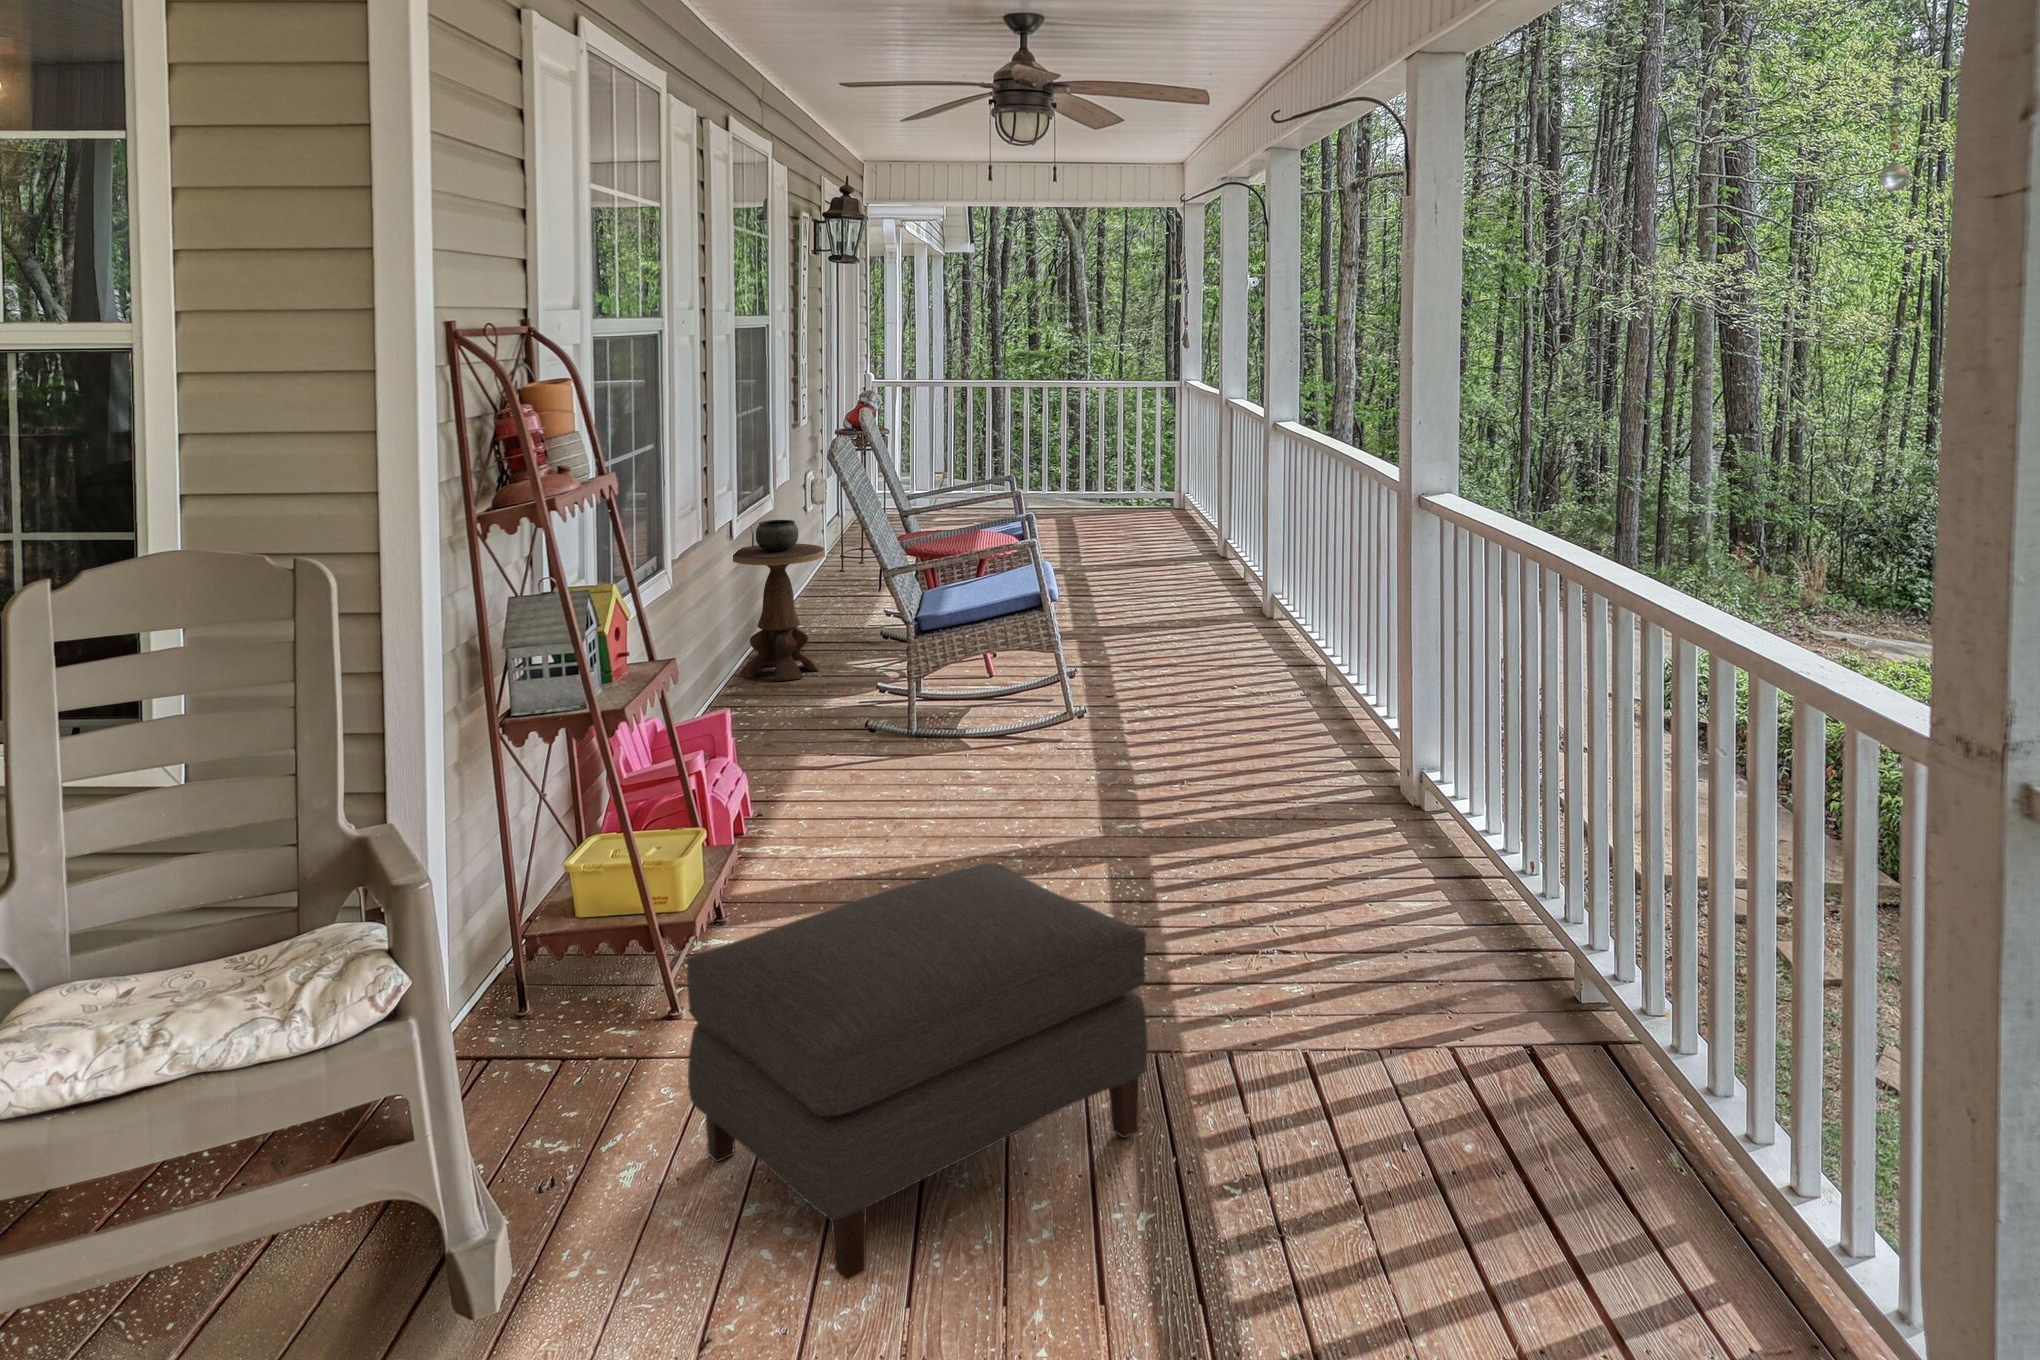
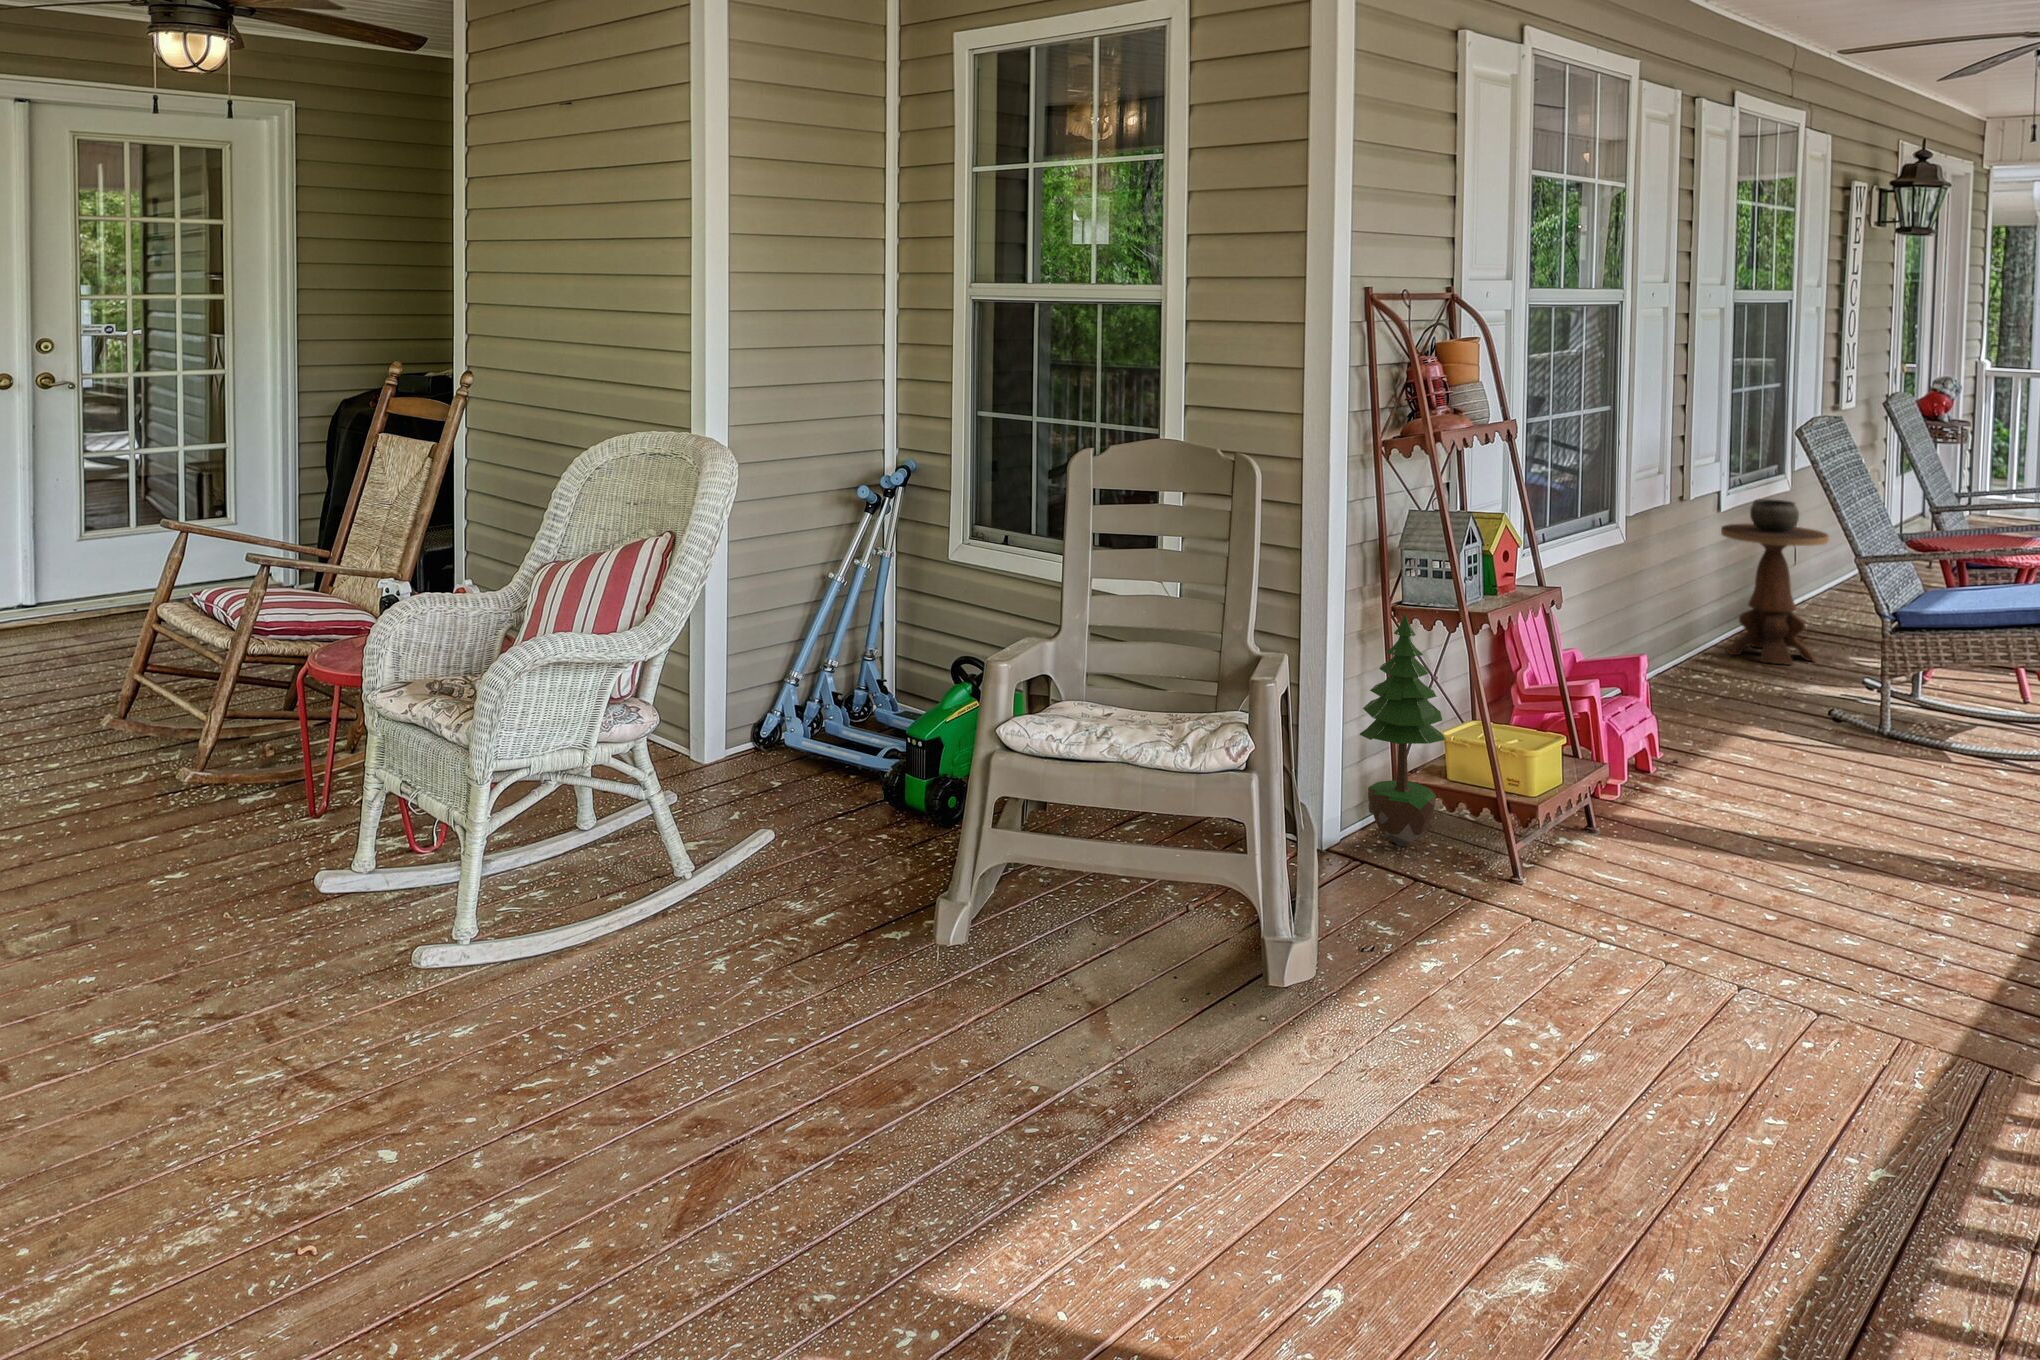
potted tree: none [463,727,574,1016] -> present [1360,614,1446,846]
ottoman: present [686,863,1148,1280] -> none [1483,810,1940,1110]

